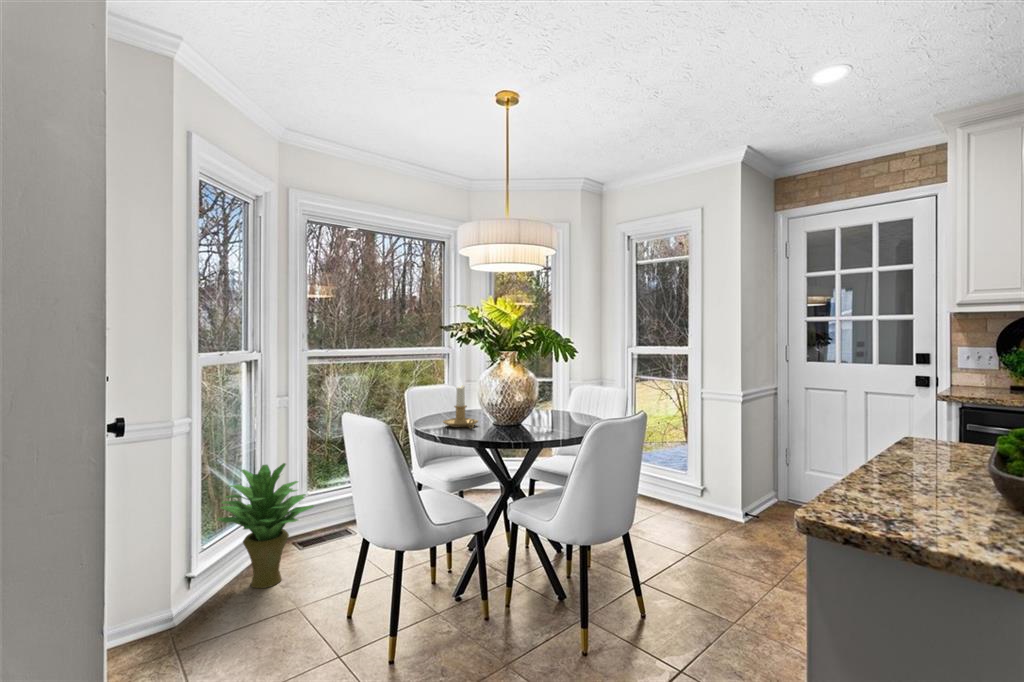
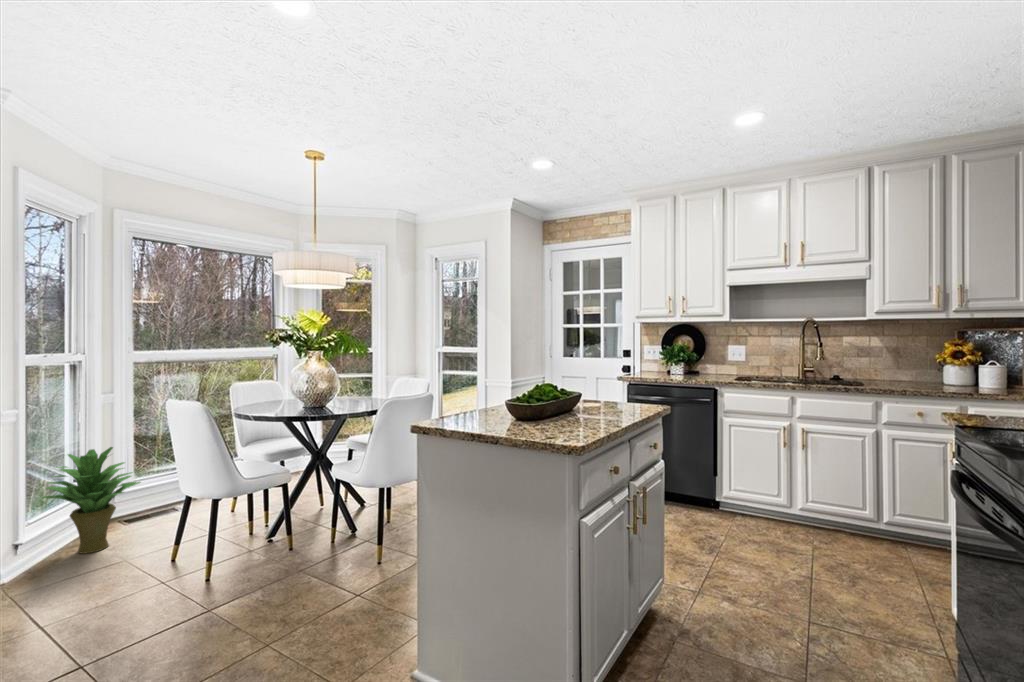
candlestick: present [443,379,478,428] -> none [259,371,290,410]

